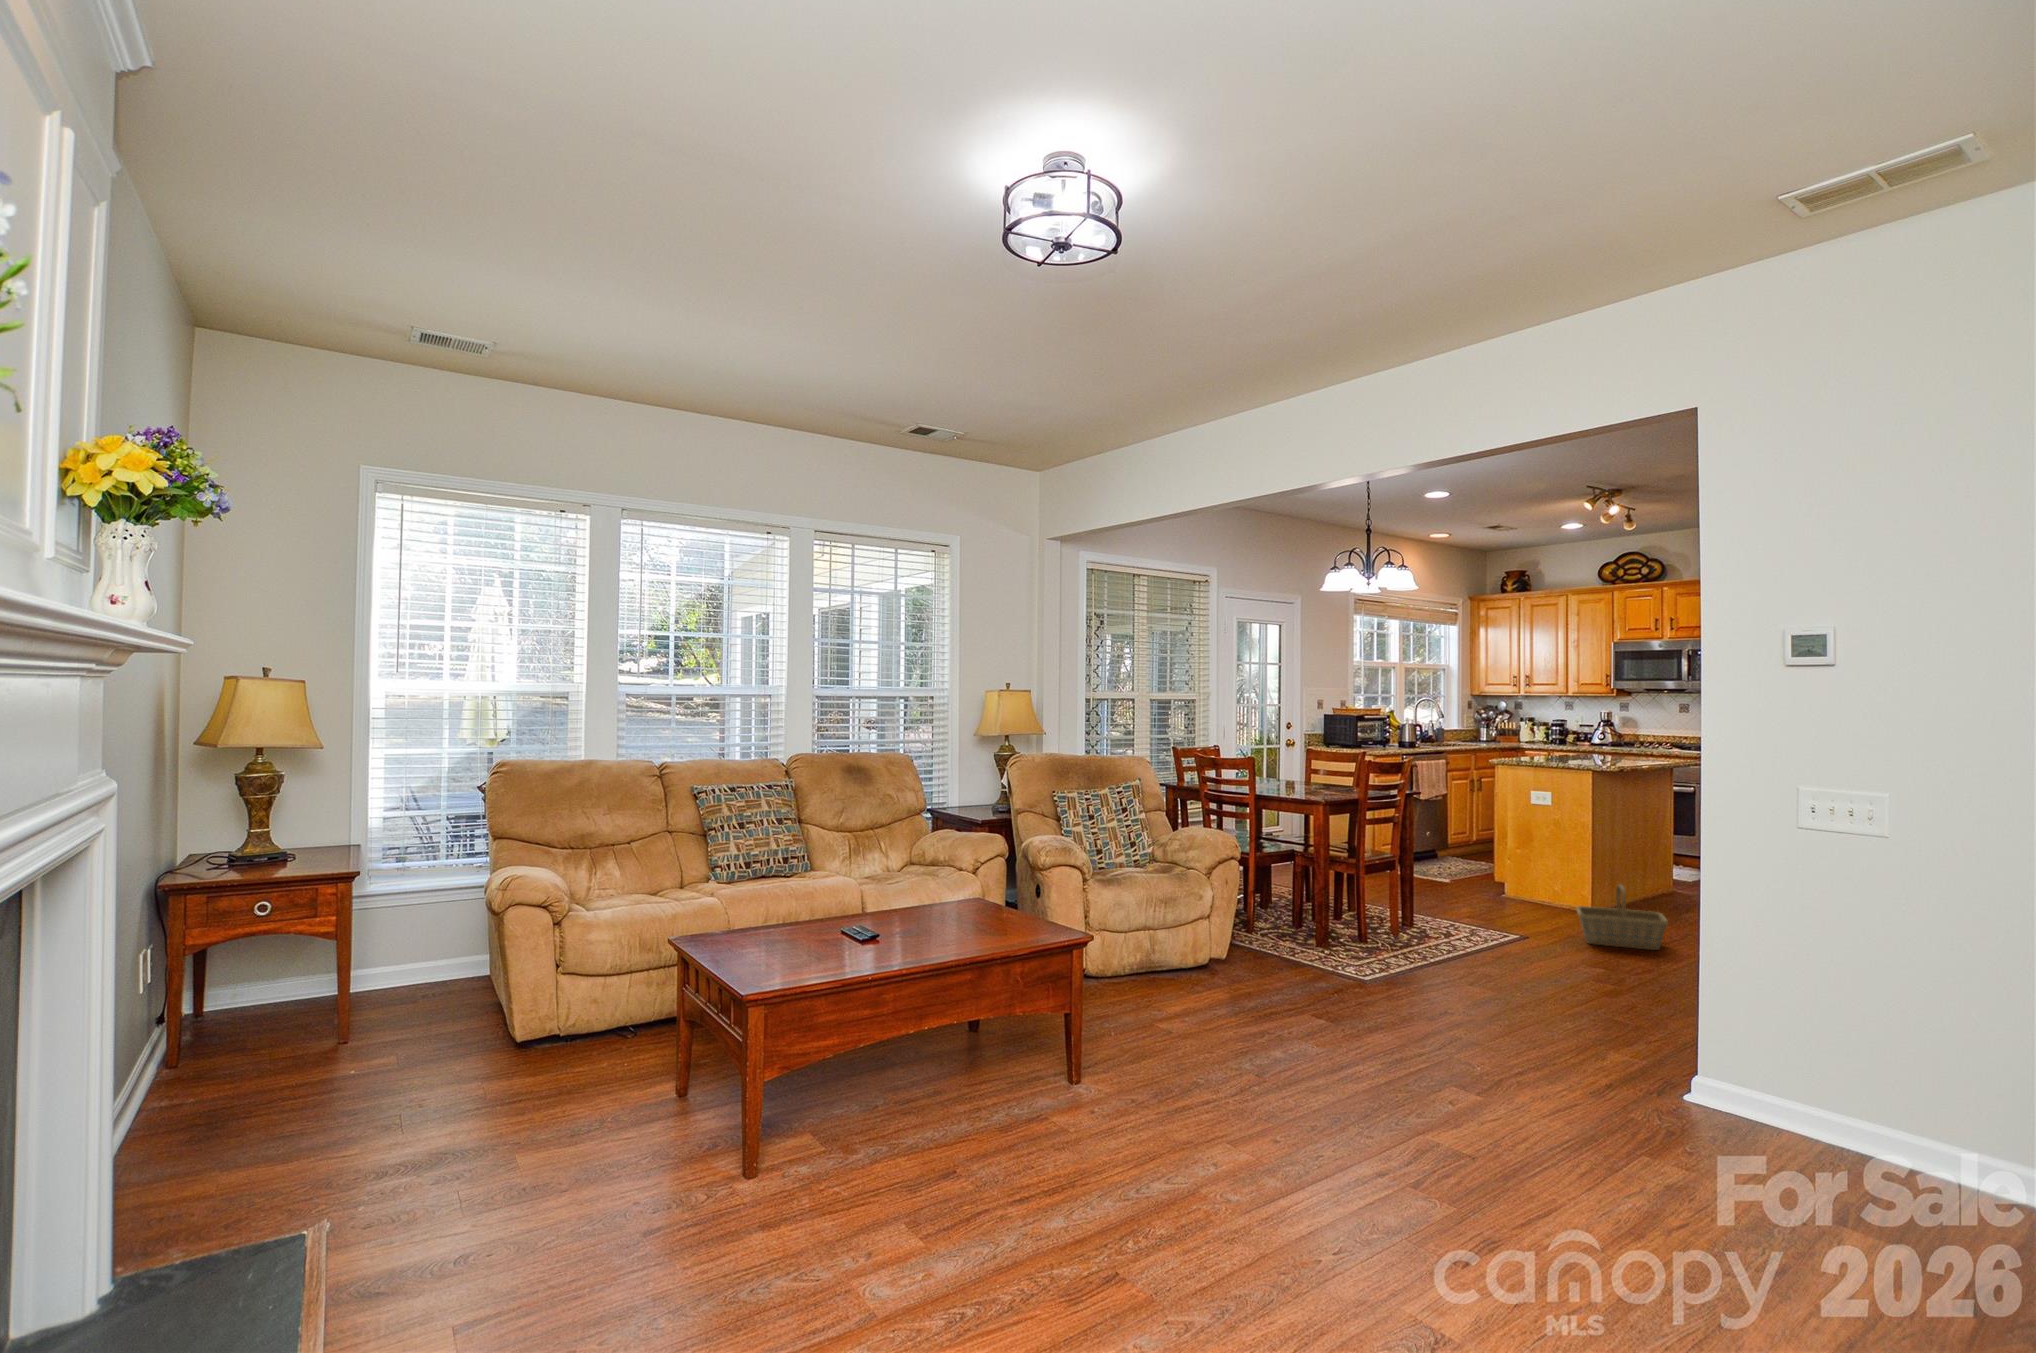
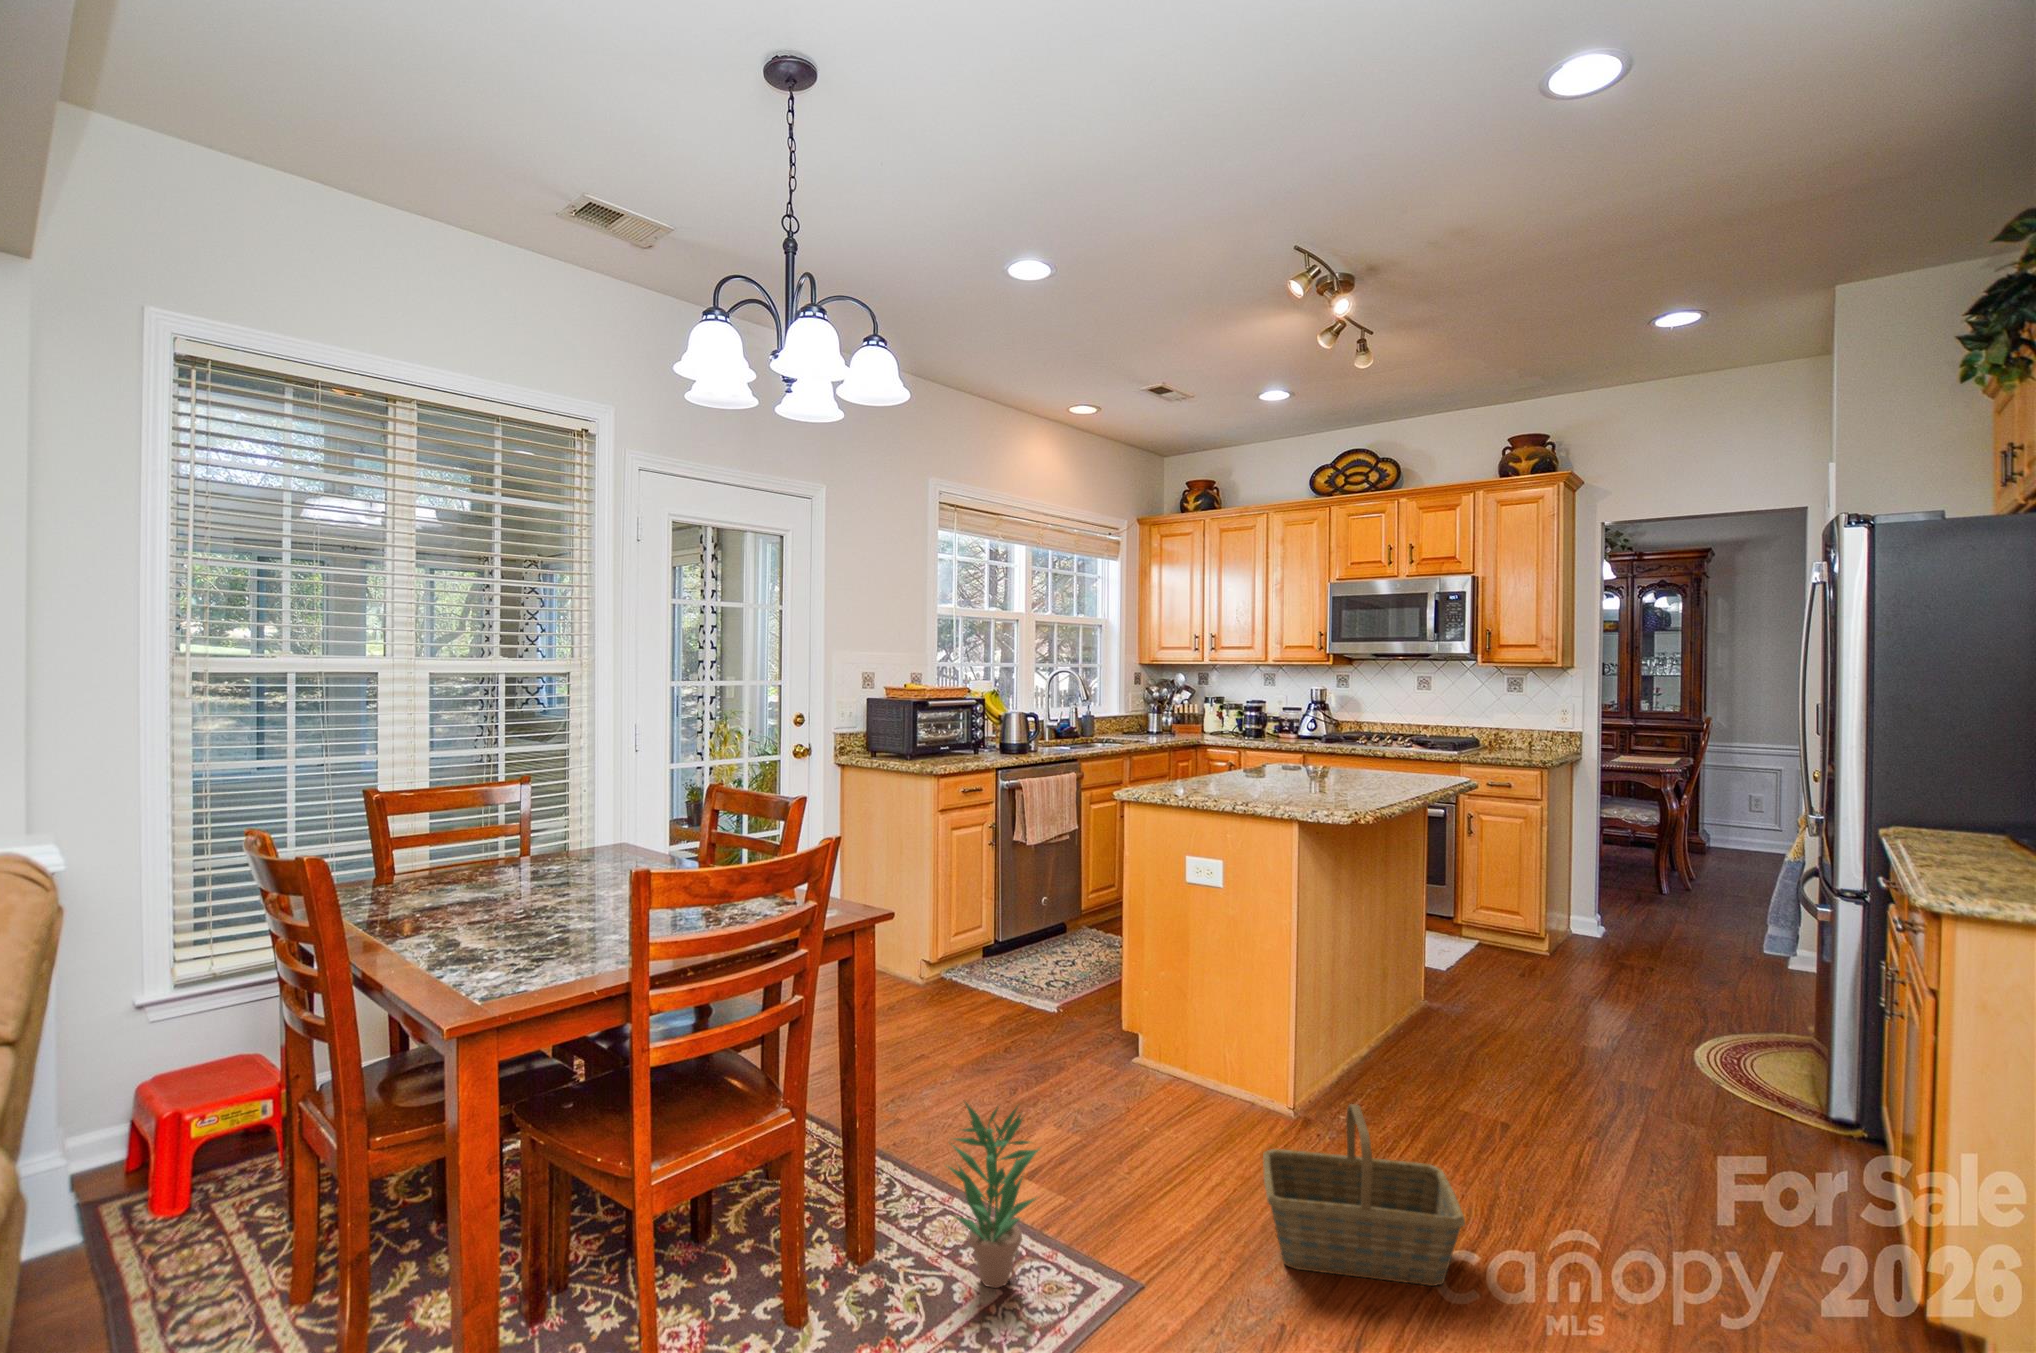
potted plant: none [1441,865,1483,939] -> present [948,1102,1039,1288]

